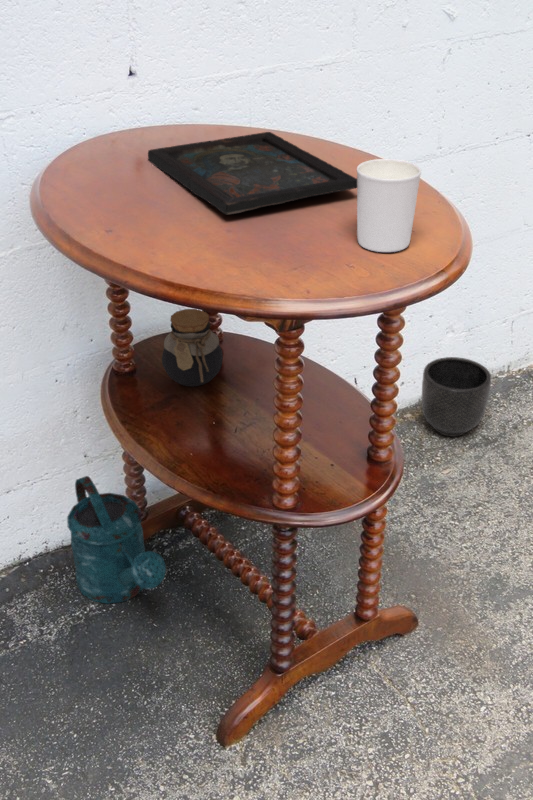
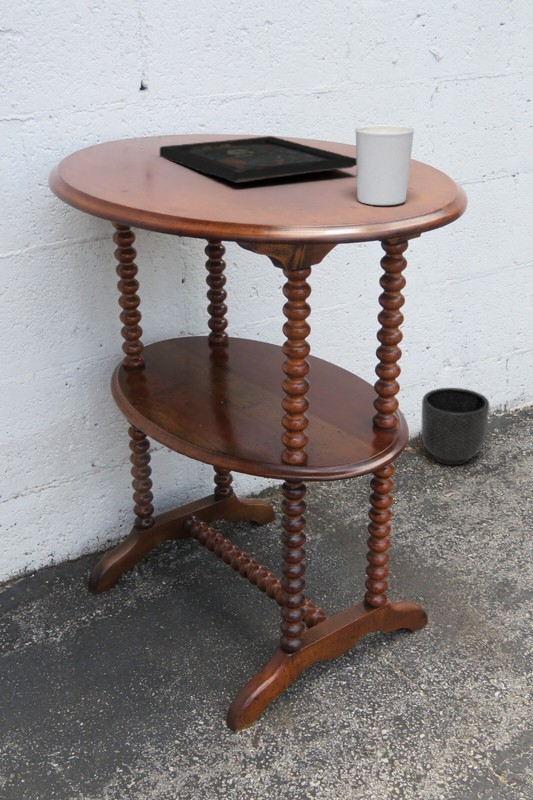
jar: present [162,309,223,386] -> none [171,300,229,375]
watering can: present [67,476,166,604] -> none [74,482,174,609]

